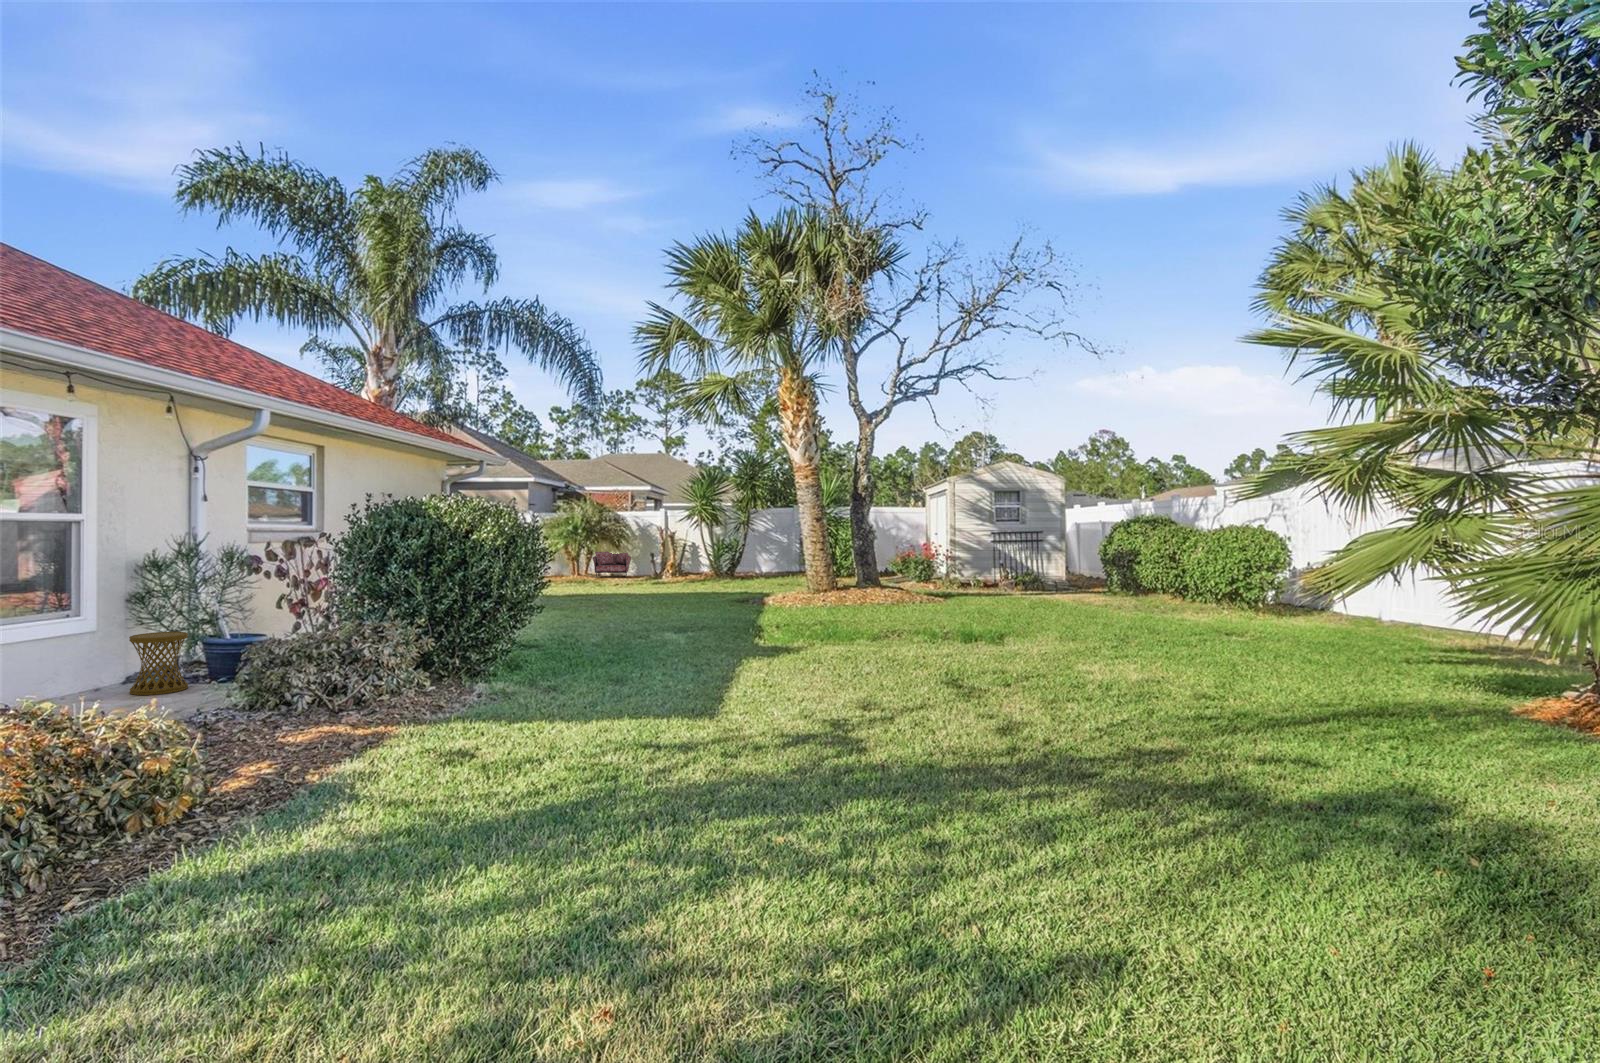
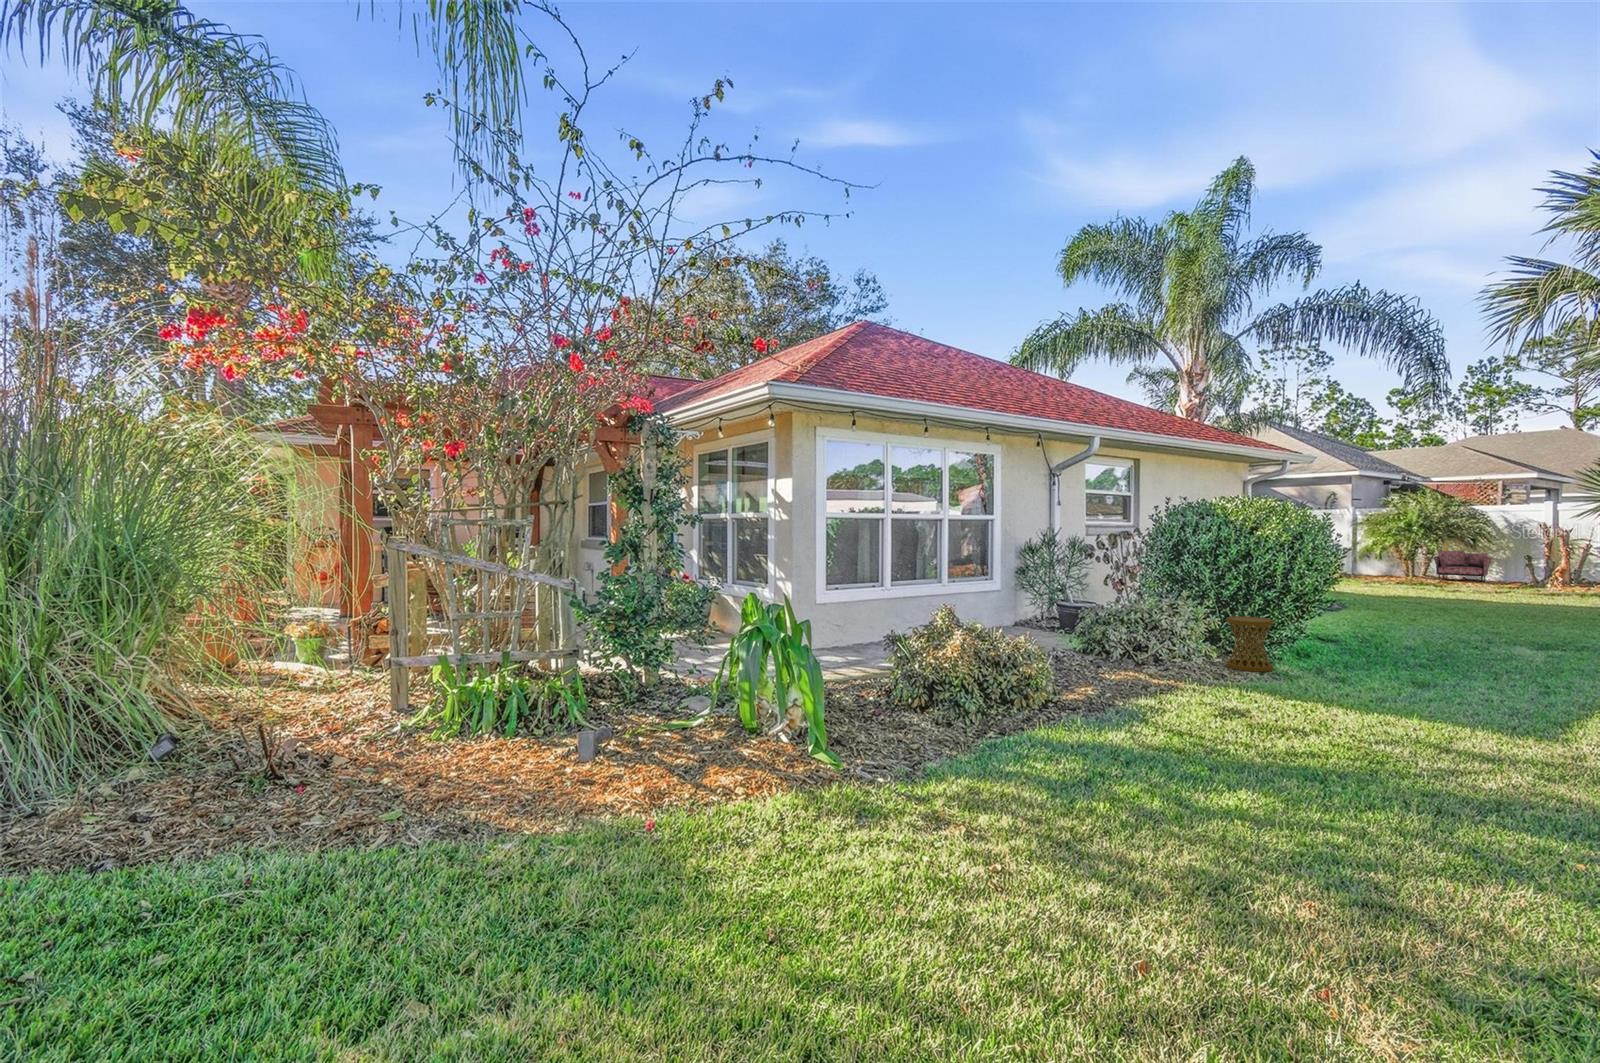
side table: present [129,632,188,695] -> present [1226,616,1274,672]

